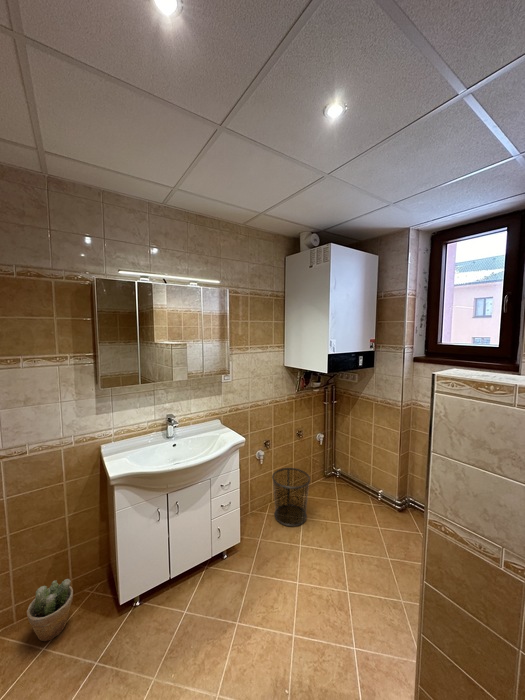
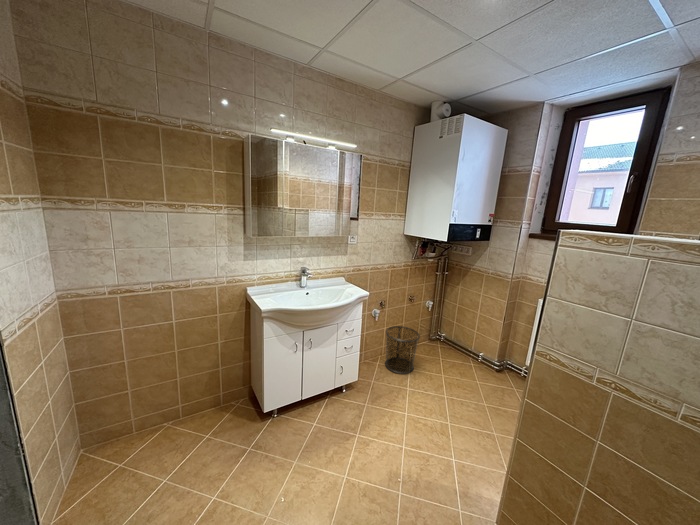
potted plant: present [27,579,73,641] -> none [194,388,227,431]

